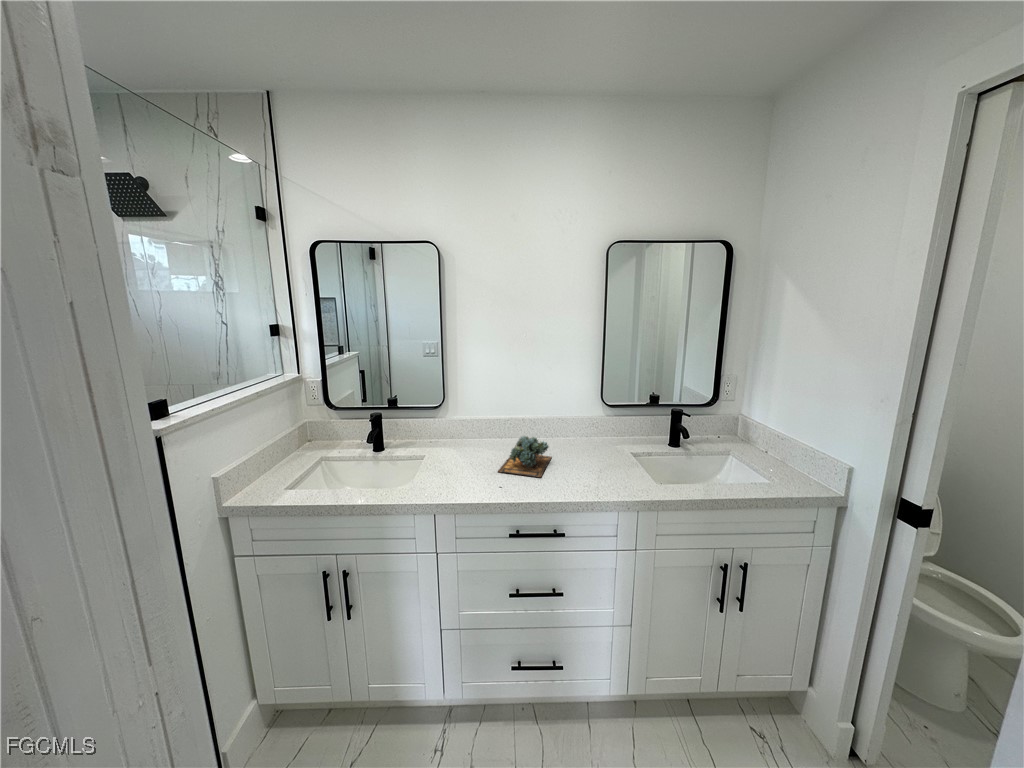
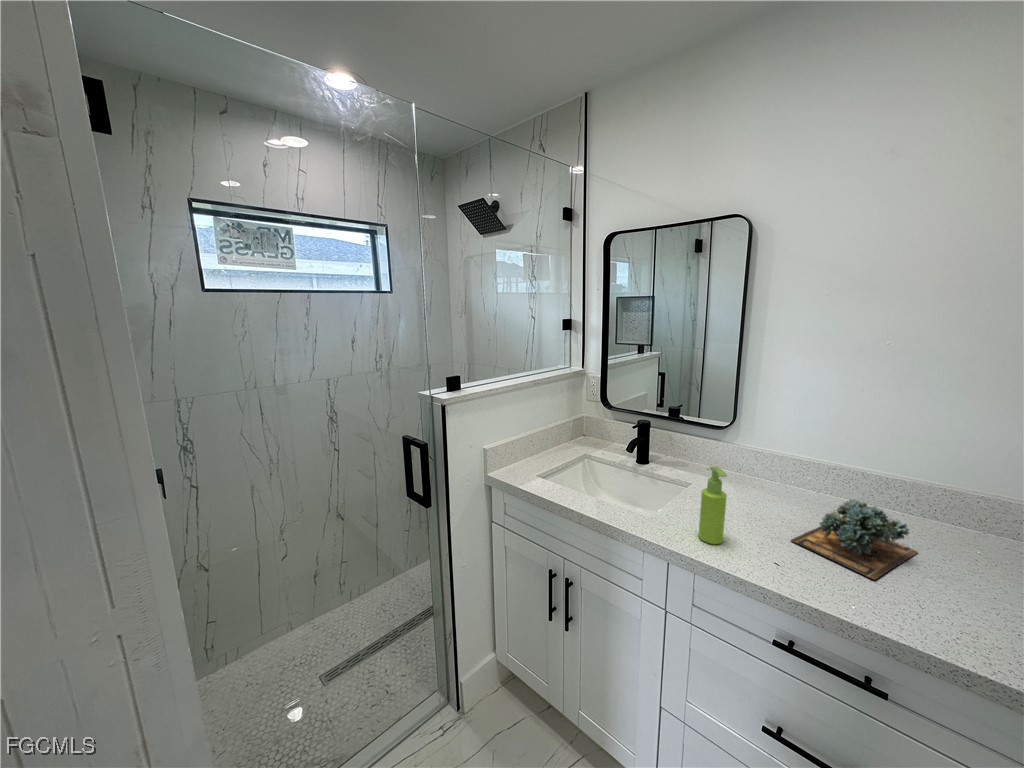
soap dispenser: none [446,434,463,490] -> present [699,467,727,544]

